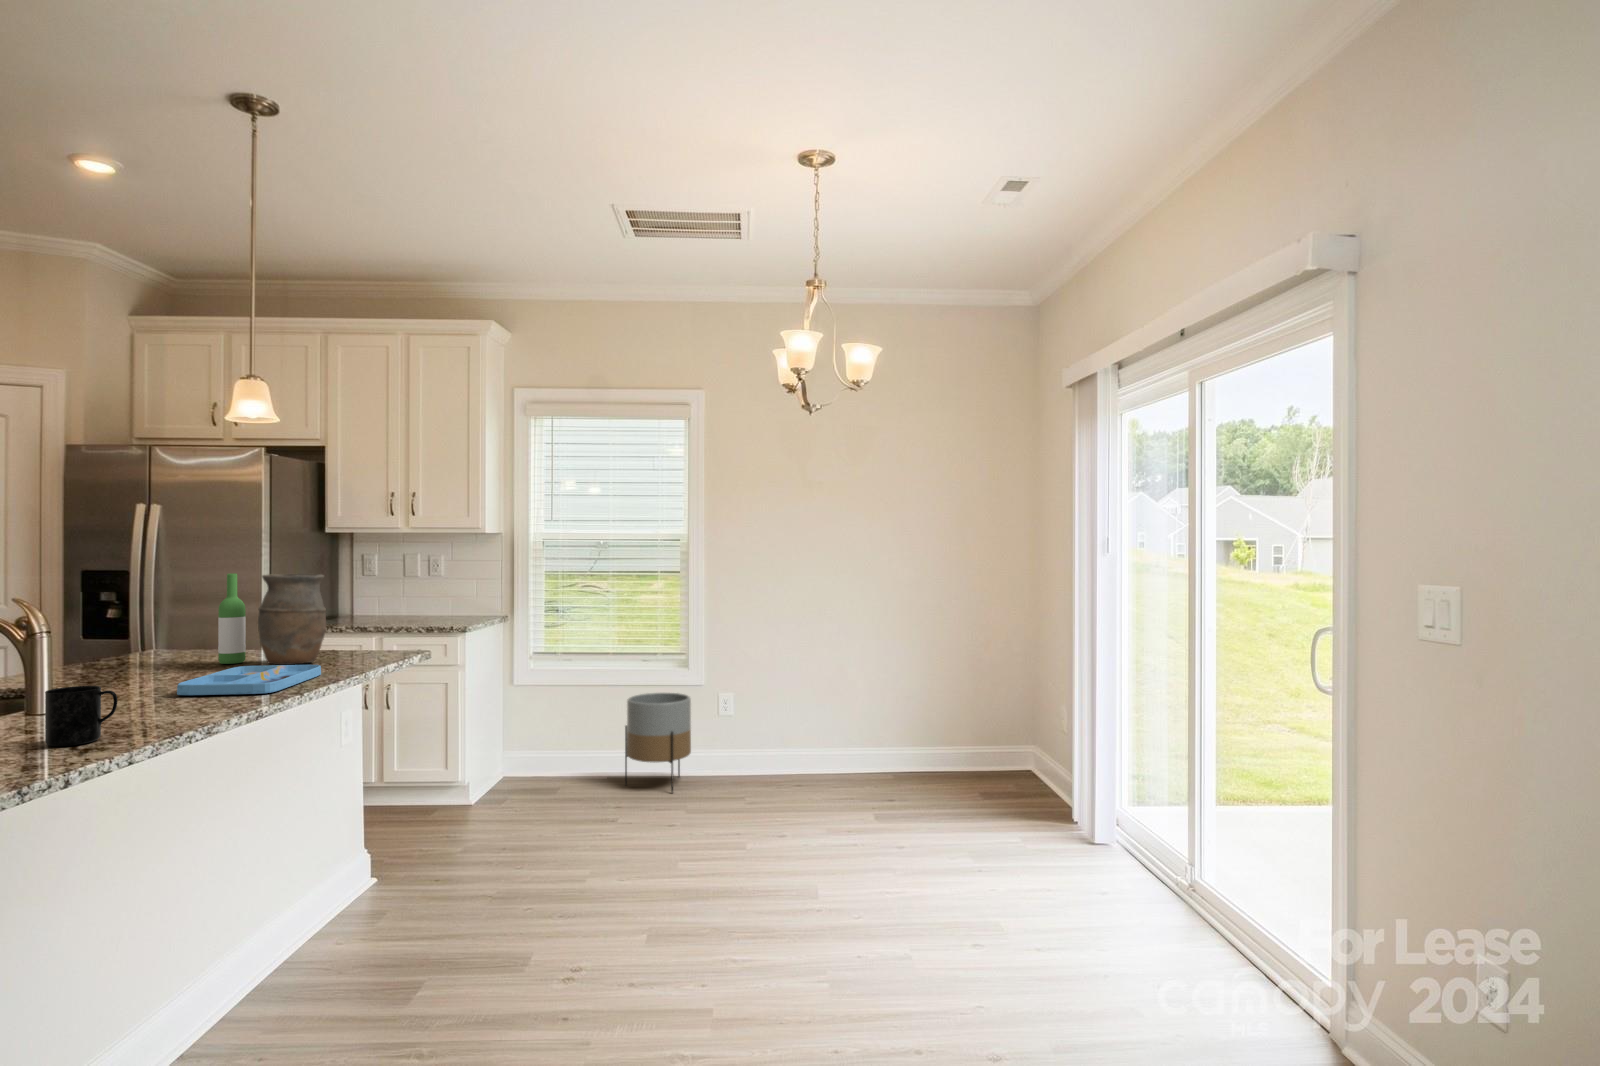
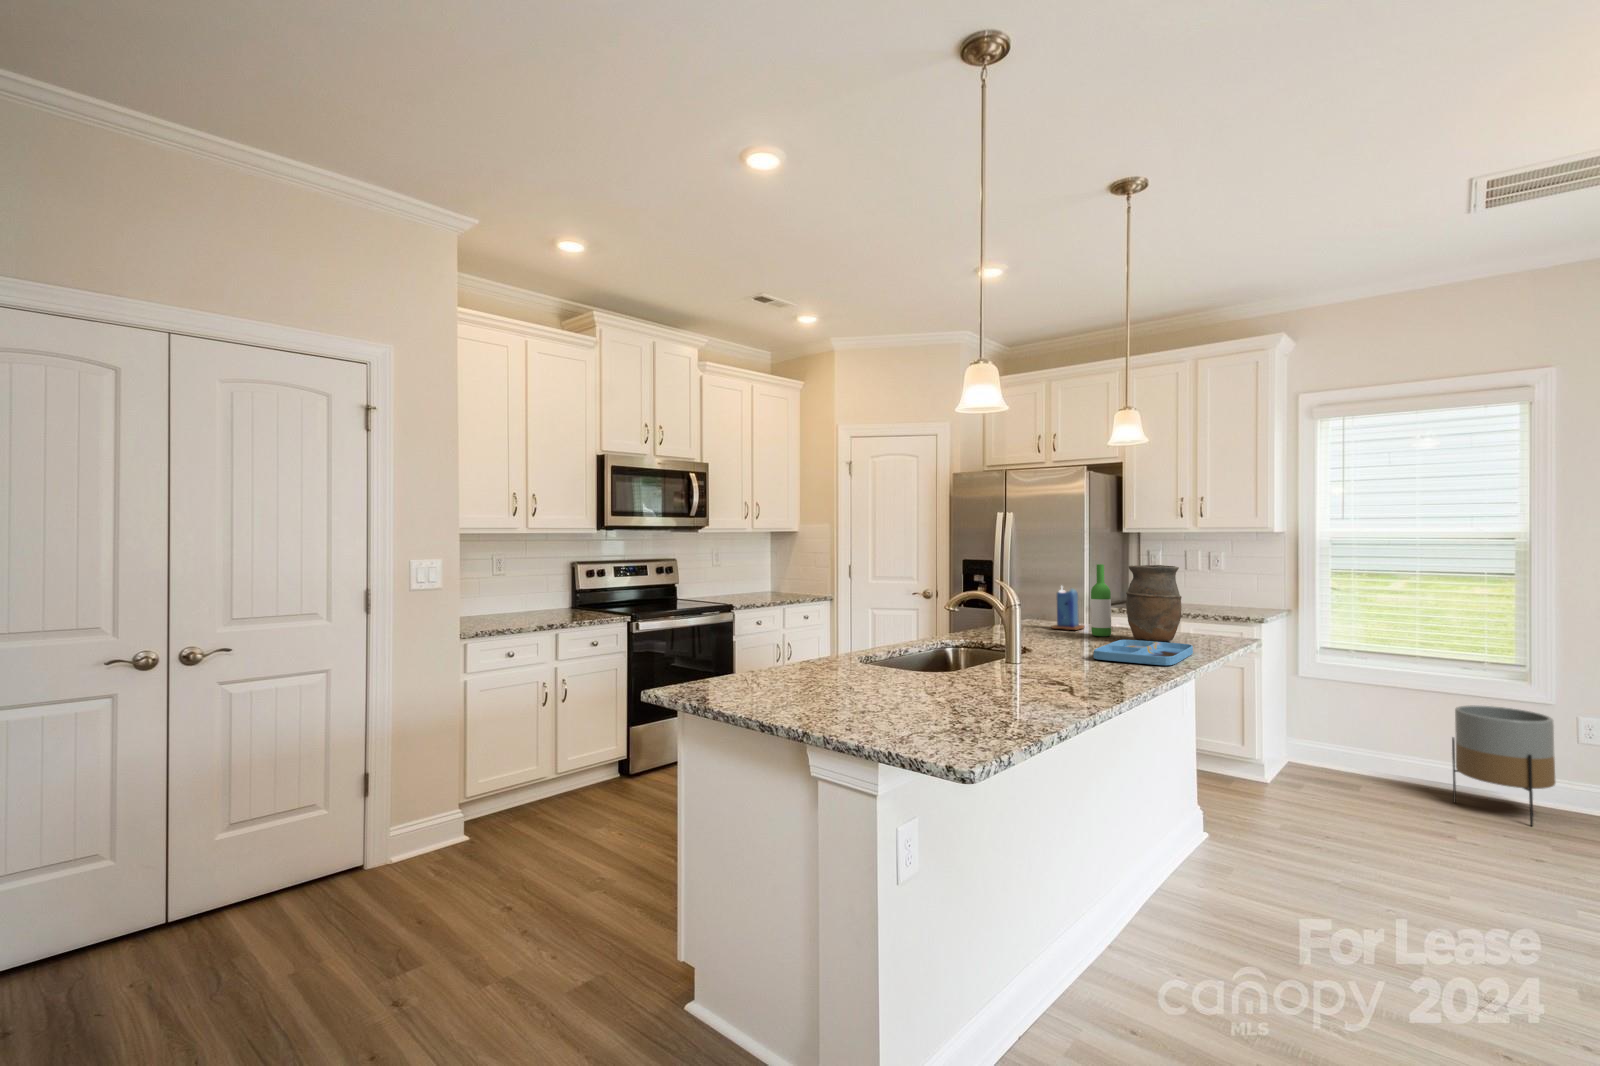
candle: none [169,601,221,659] -> present [1052,586,1085,630]
mug: present [45,686,117,746] -> none [1045,647,1092,692]

